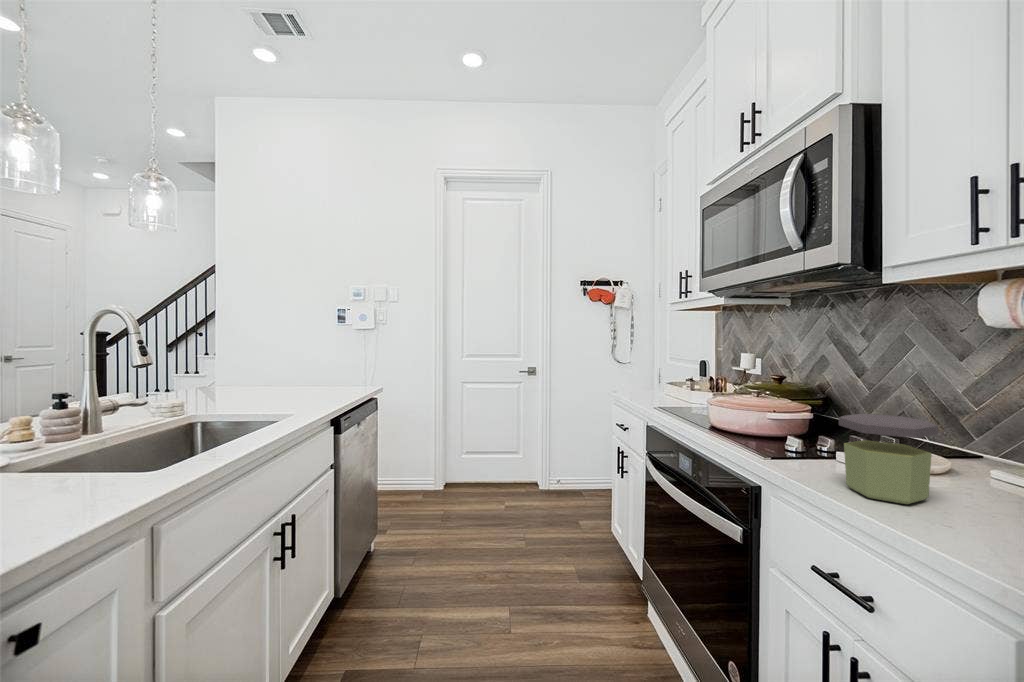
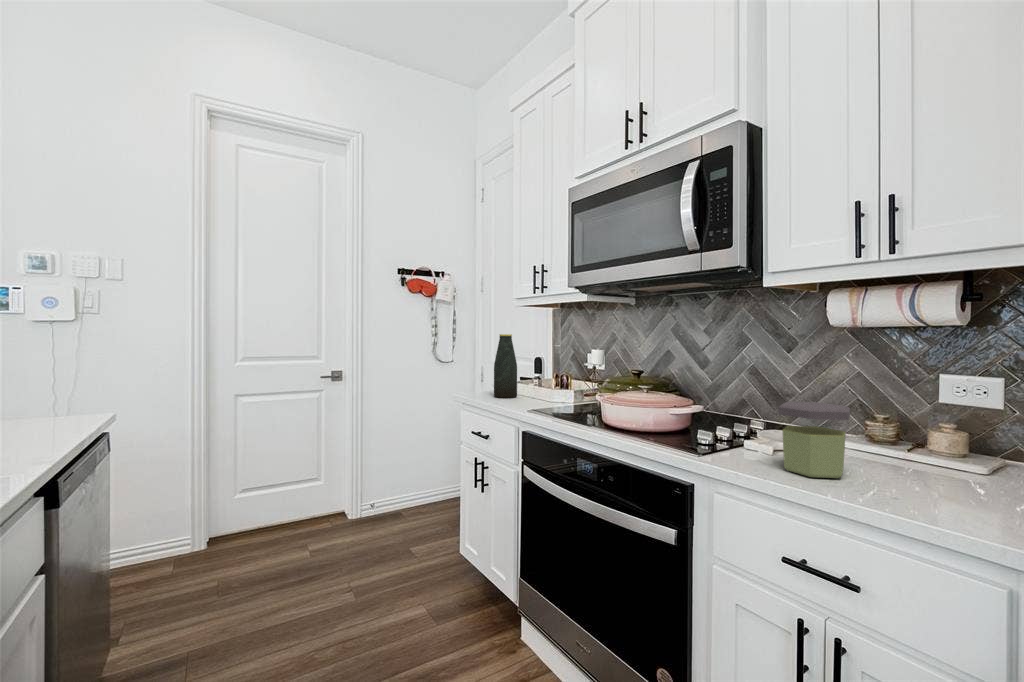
bottle: none [640,338,663,396] -> present [494,334,517,398]

